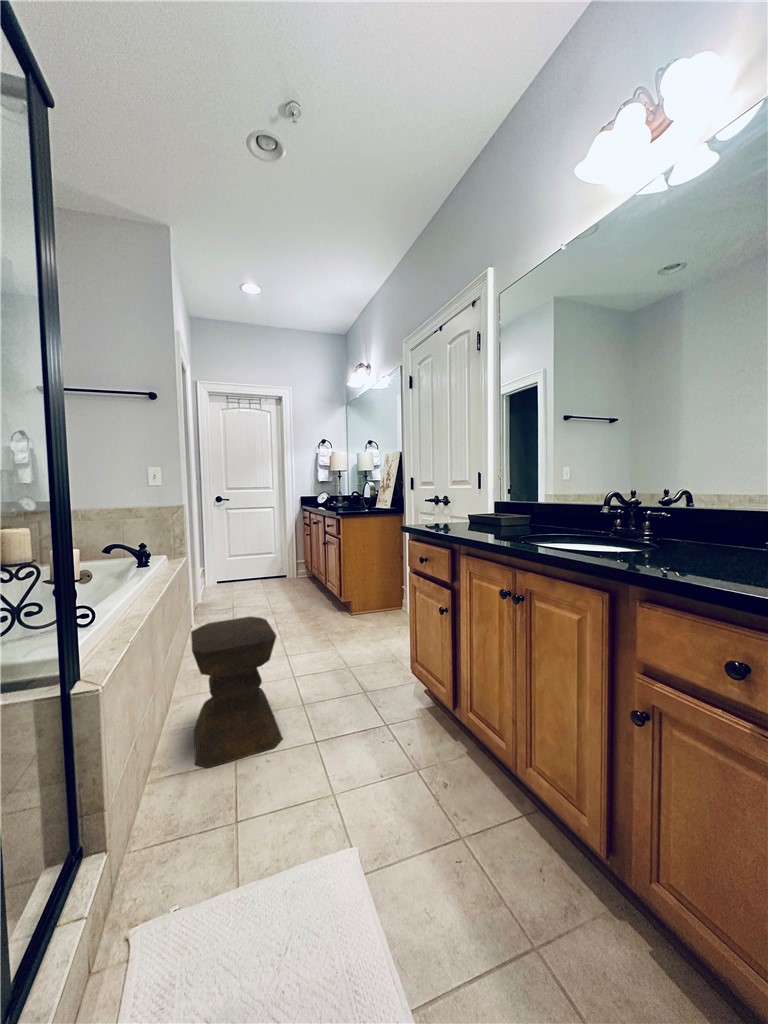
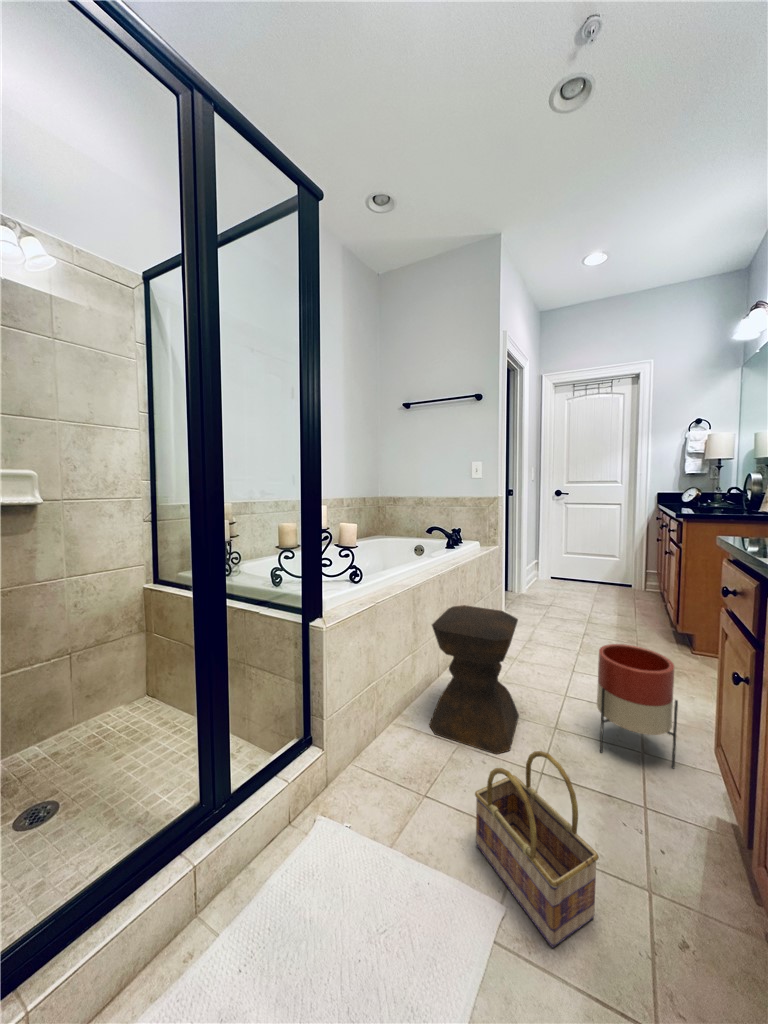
planter: none [329,614,381,703] -> present [597,644,678,768]
basket: none [302,702,394,828] -> present [475,751,599,947]

